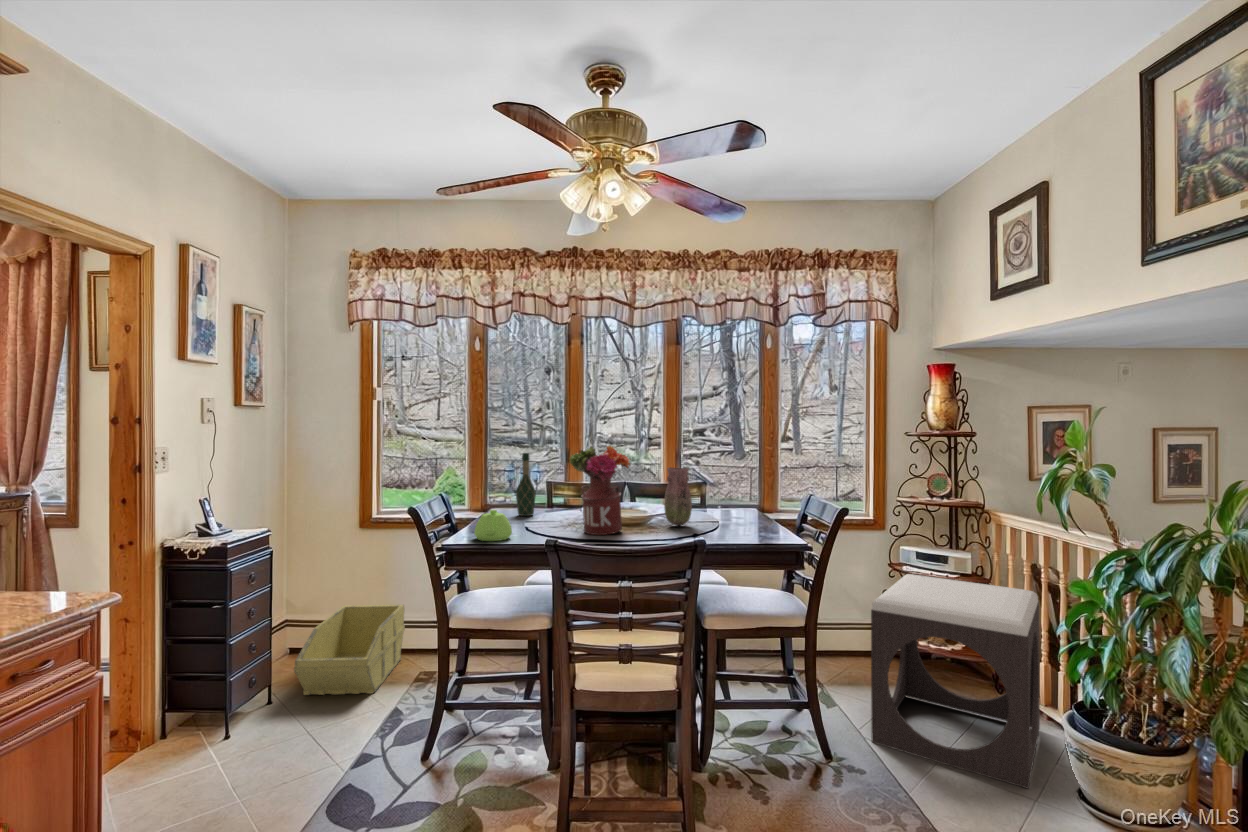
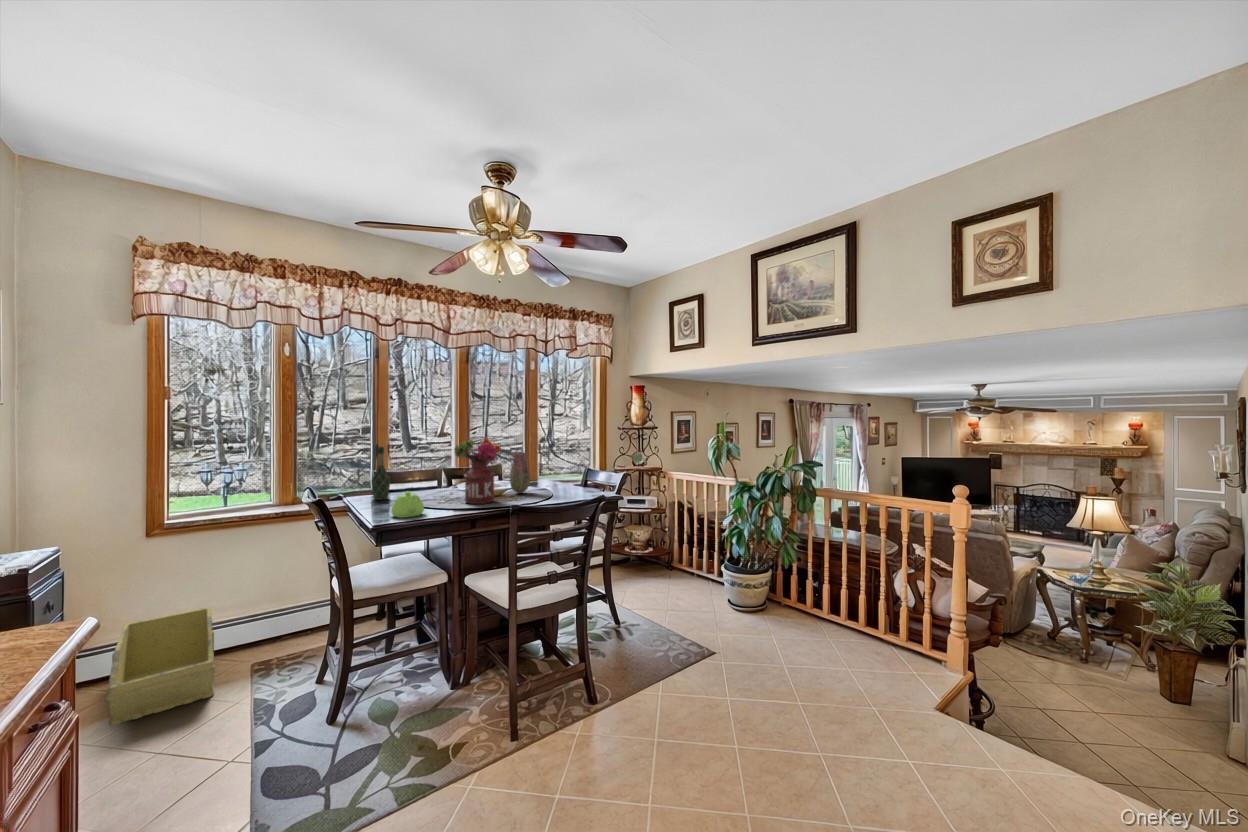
footstool: present [871,574,1040,788] -> none [628,509,711,610]

